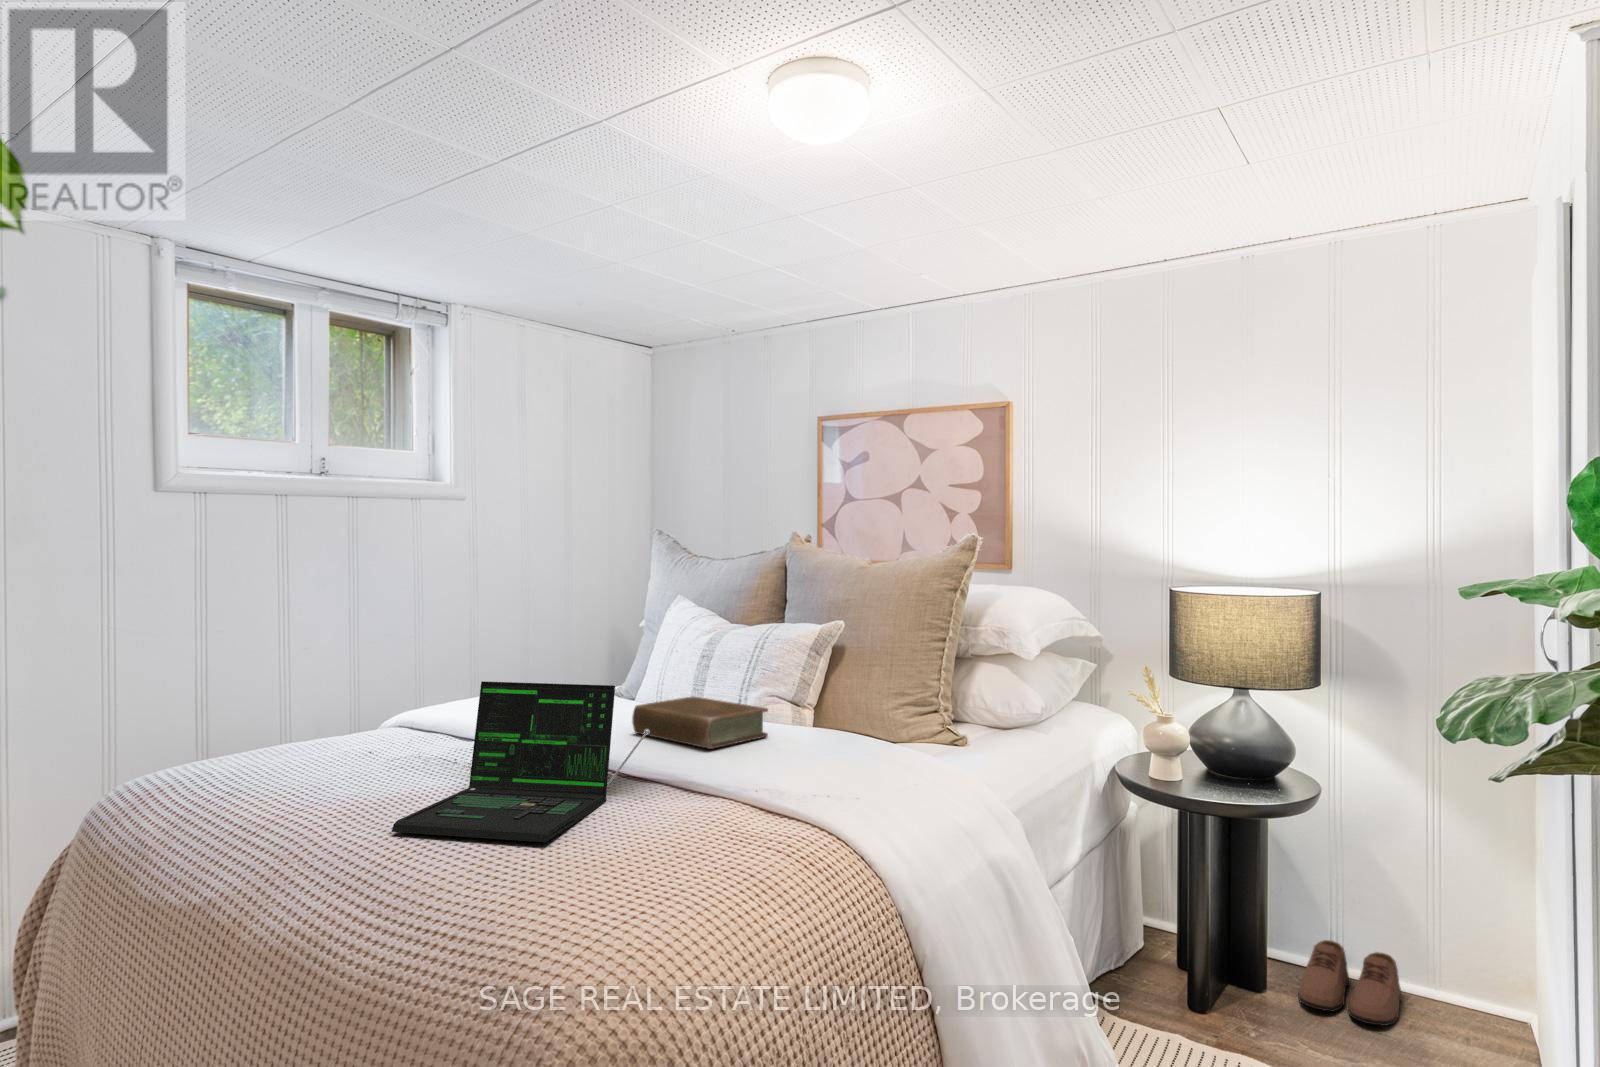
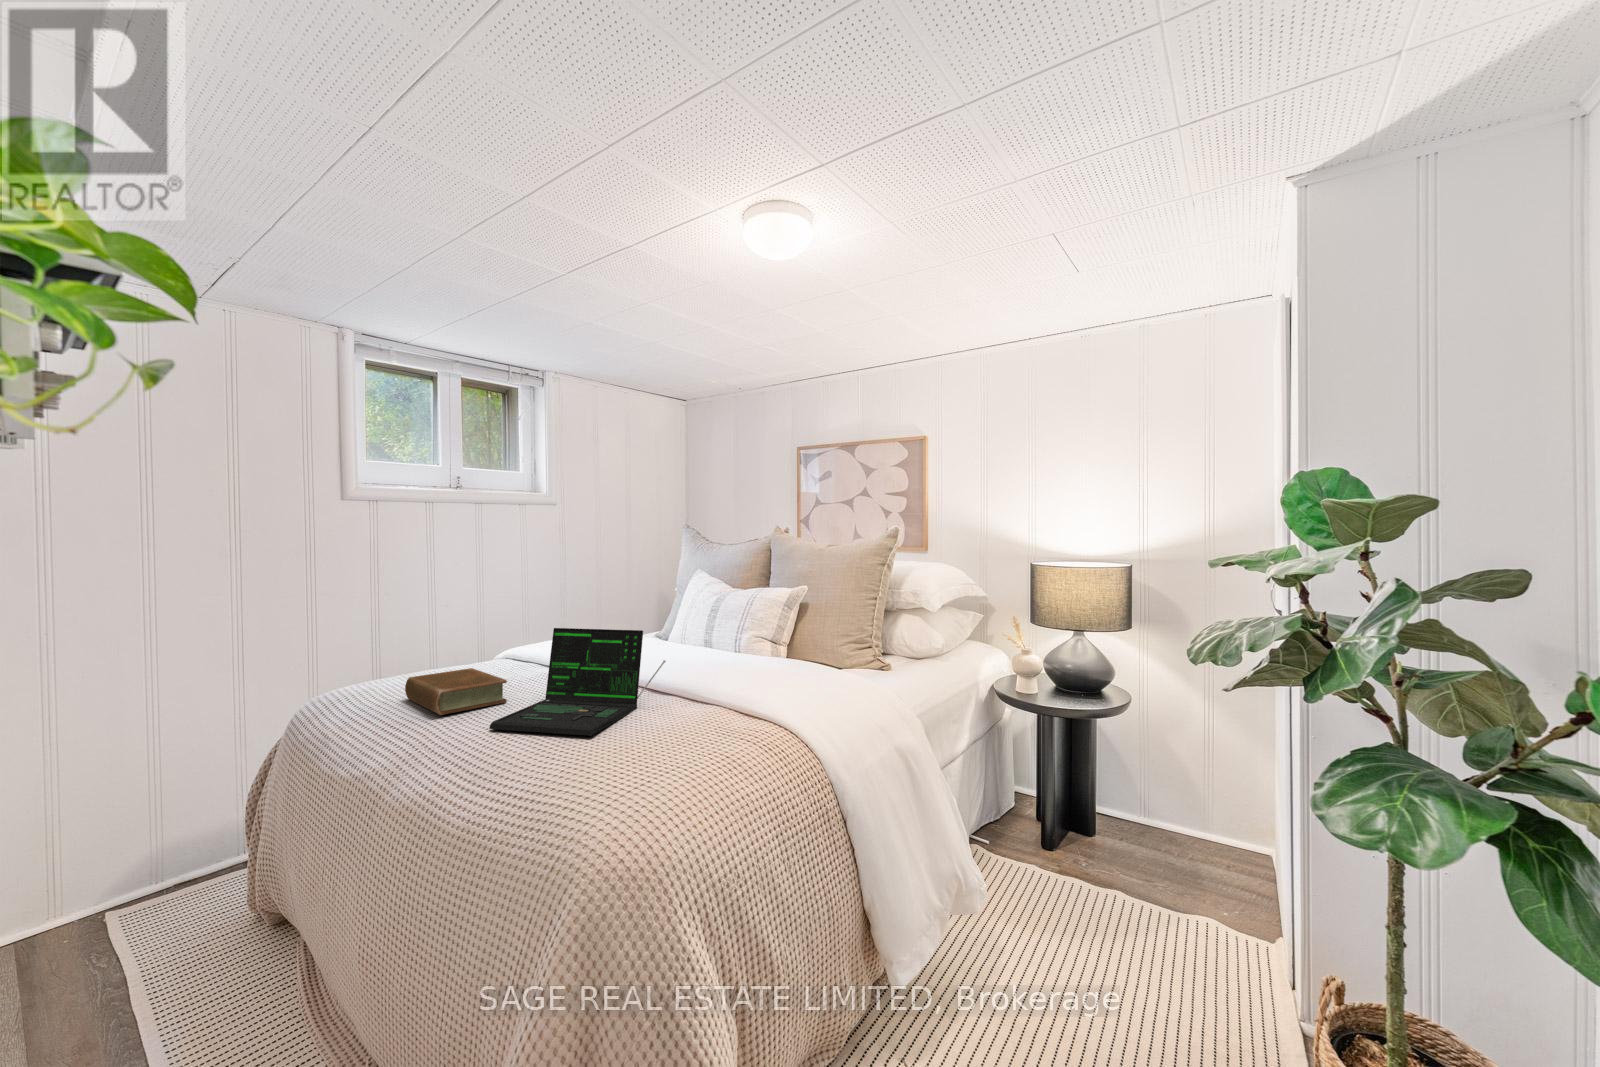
book: present [632,696,768,749] -> present [405,668,507,715]
shoe: present [1298,940,1401,1026] -> none [1116,802,1186,859]

